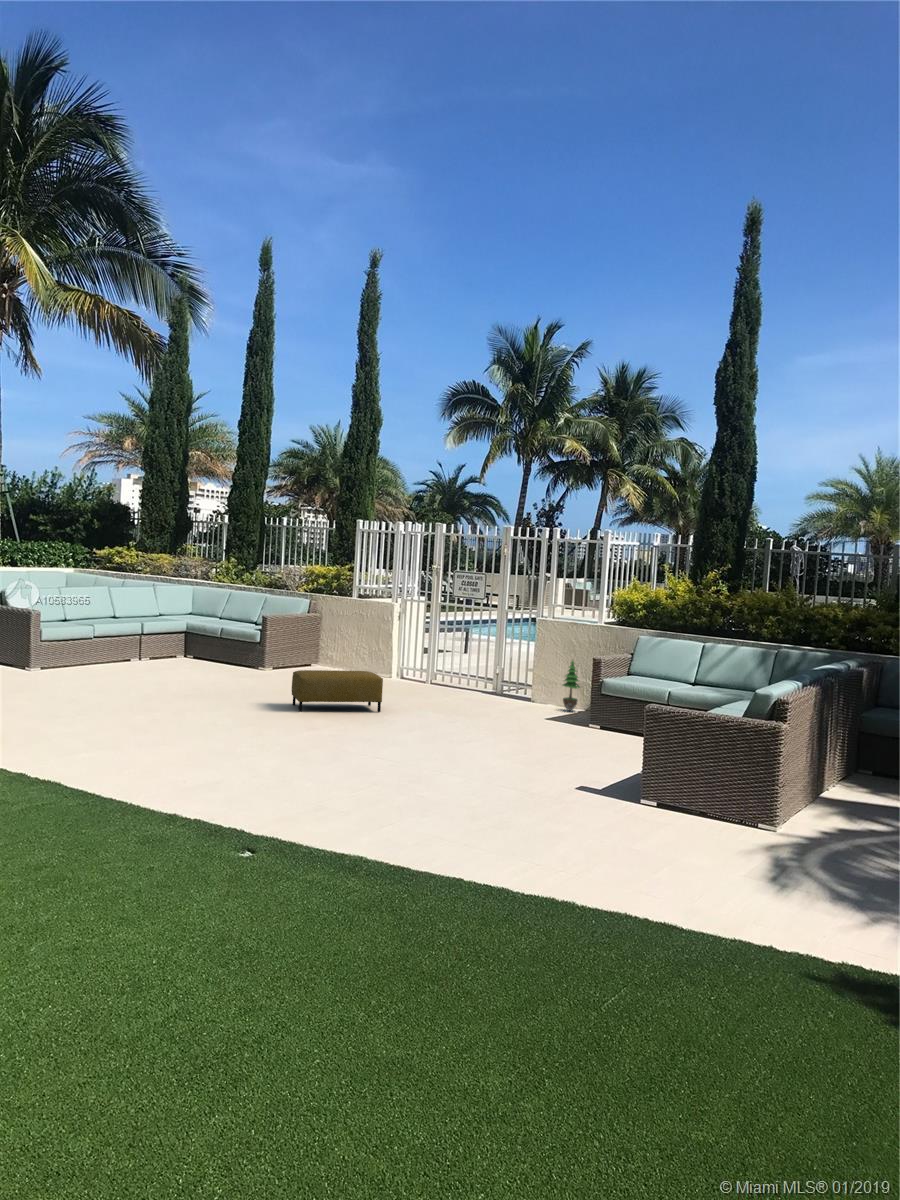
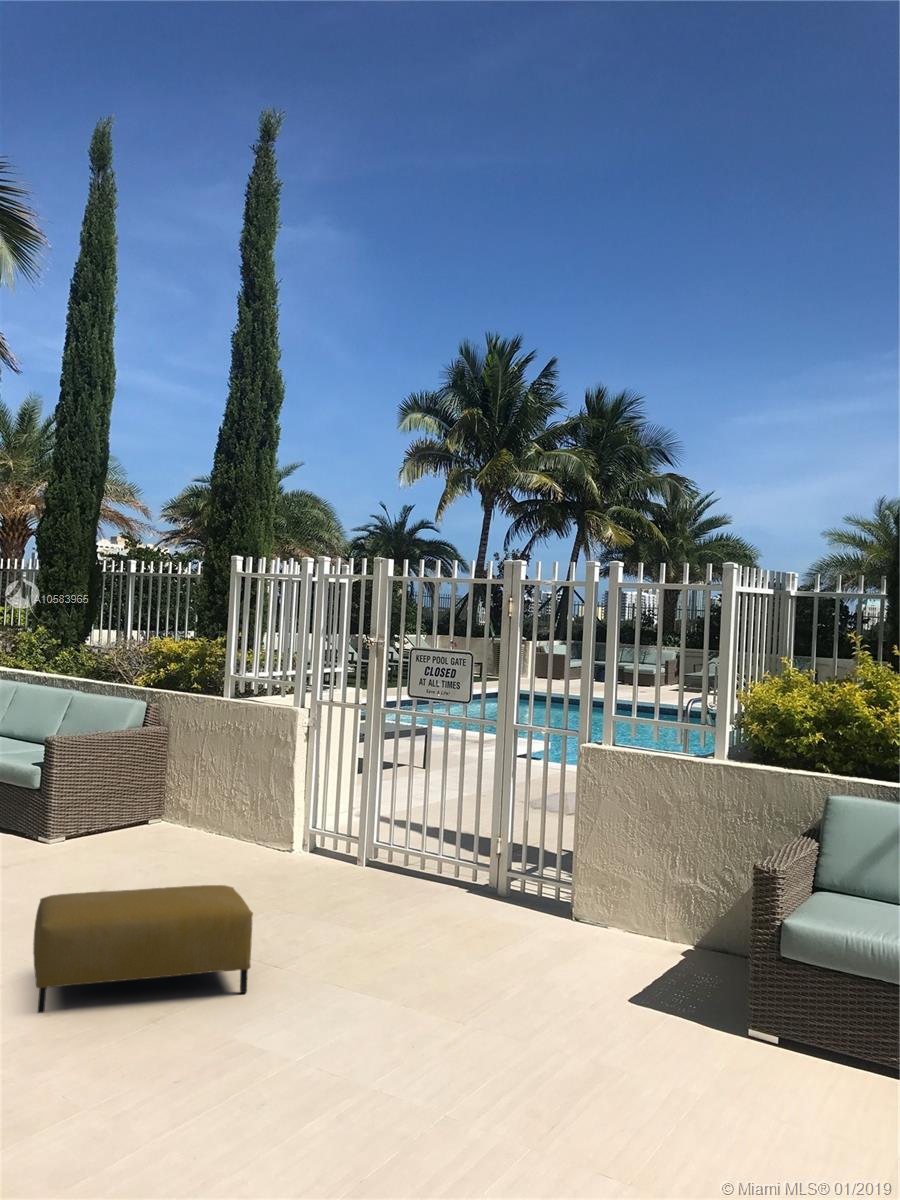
potted tree: present [563,661,580,711] -> none [642,833,682,944]

